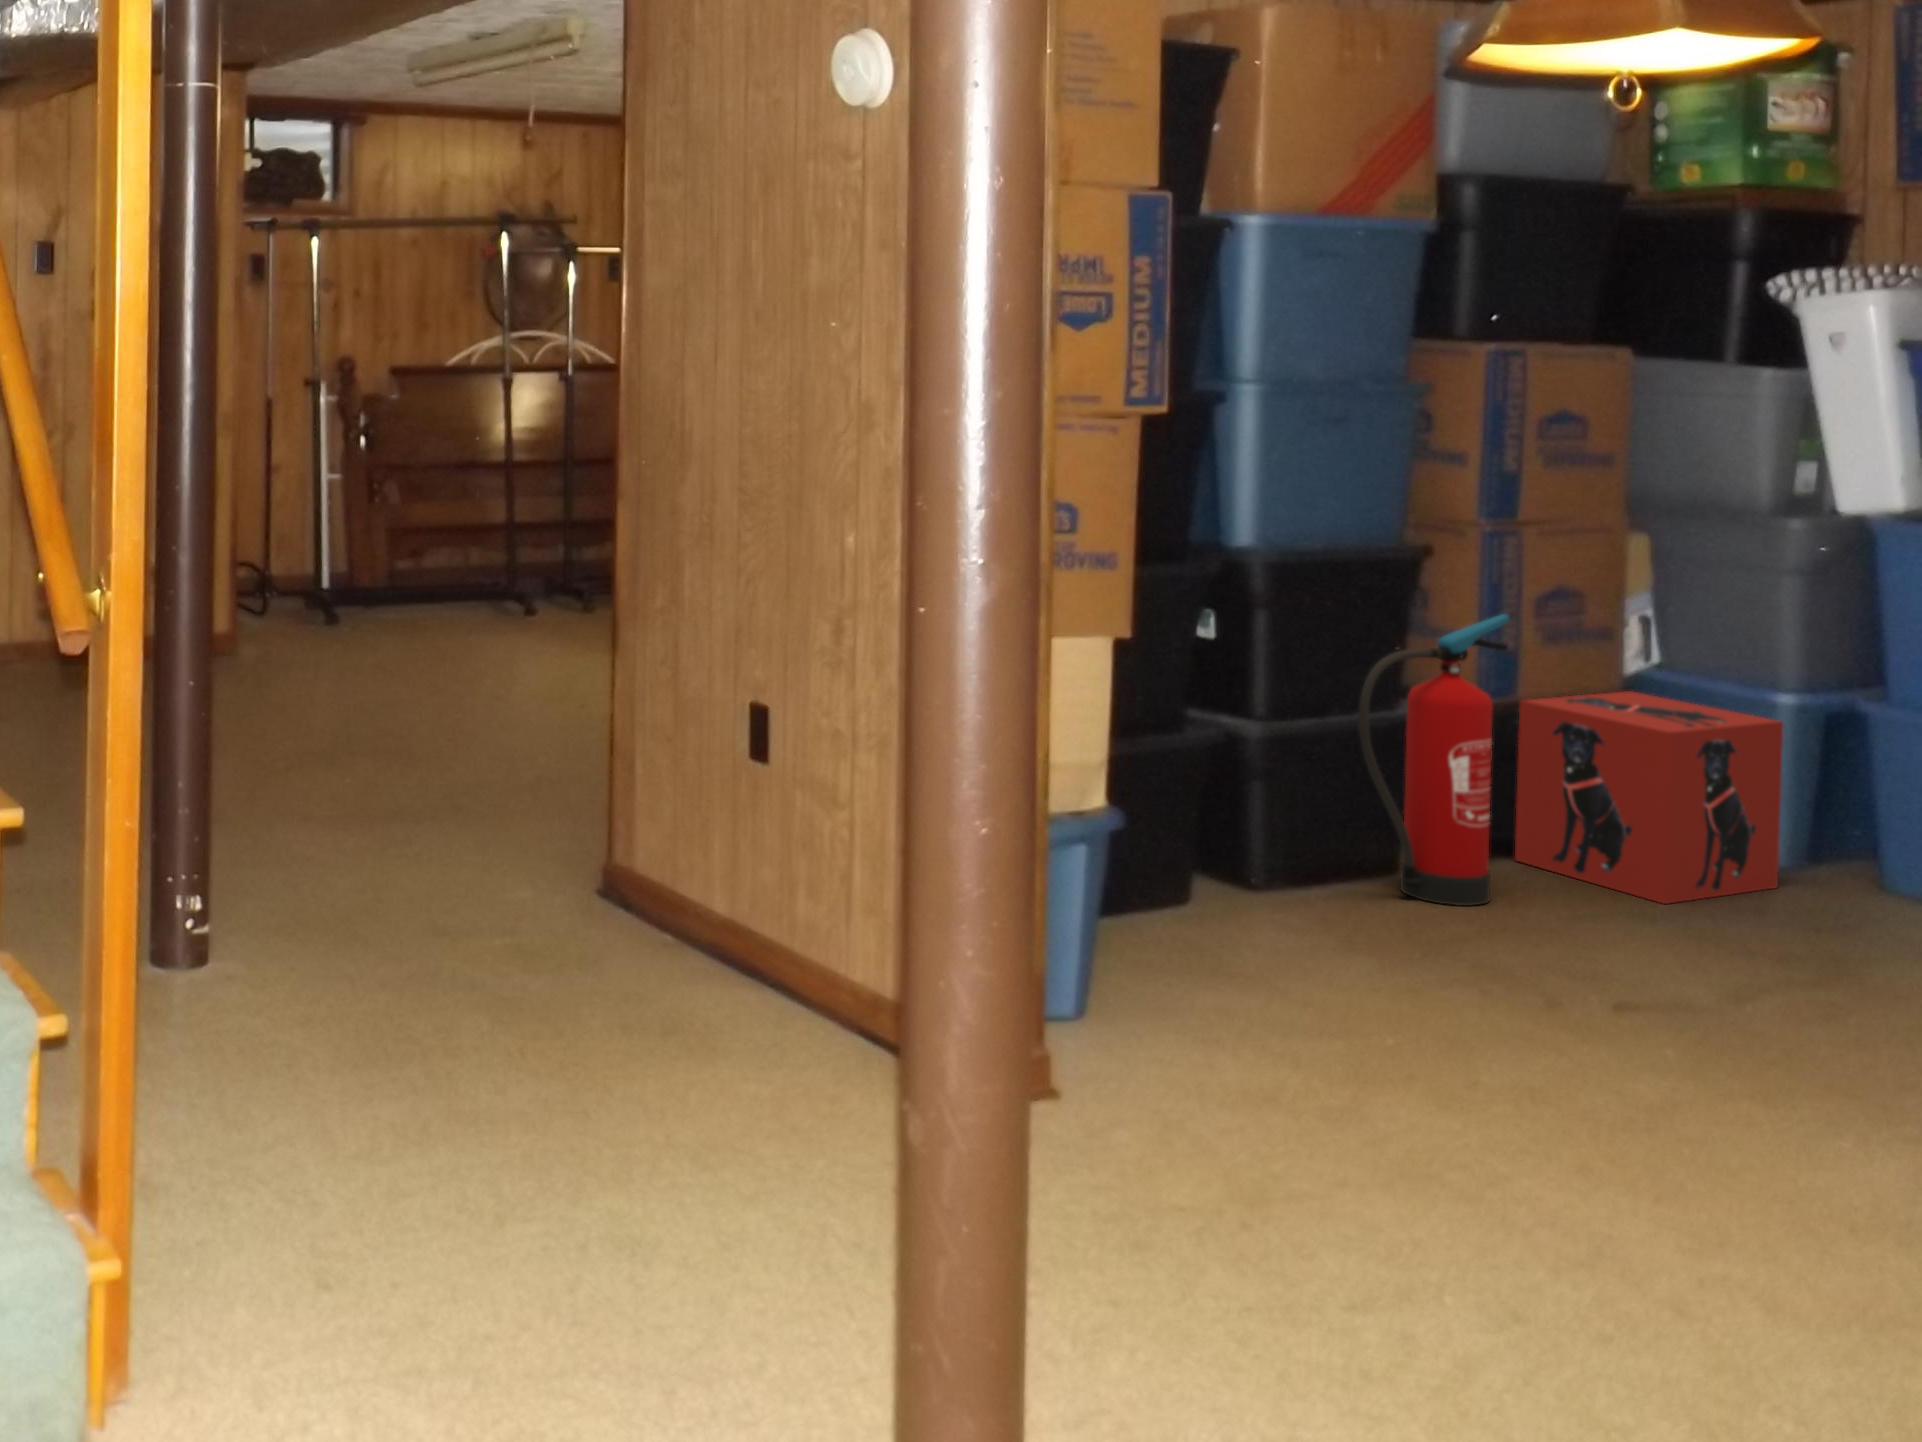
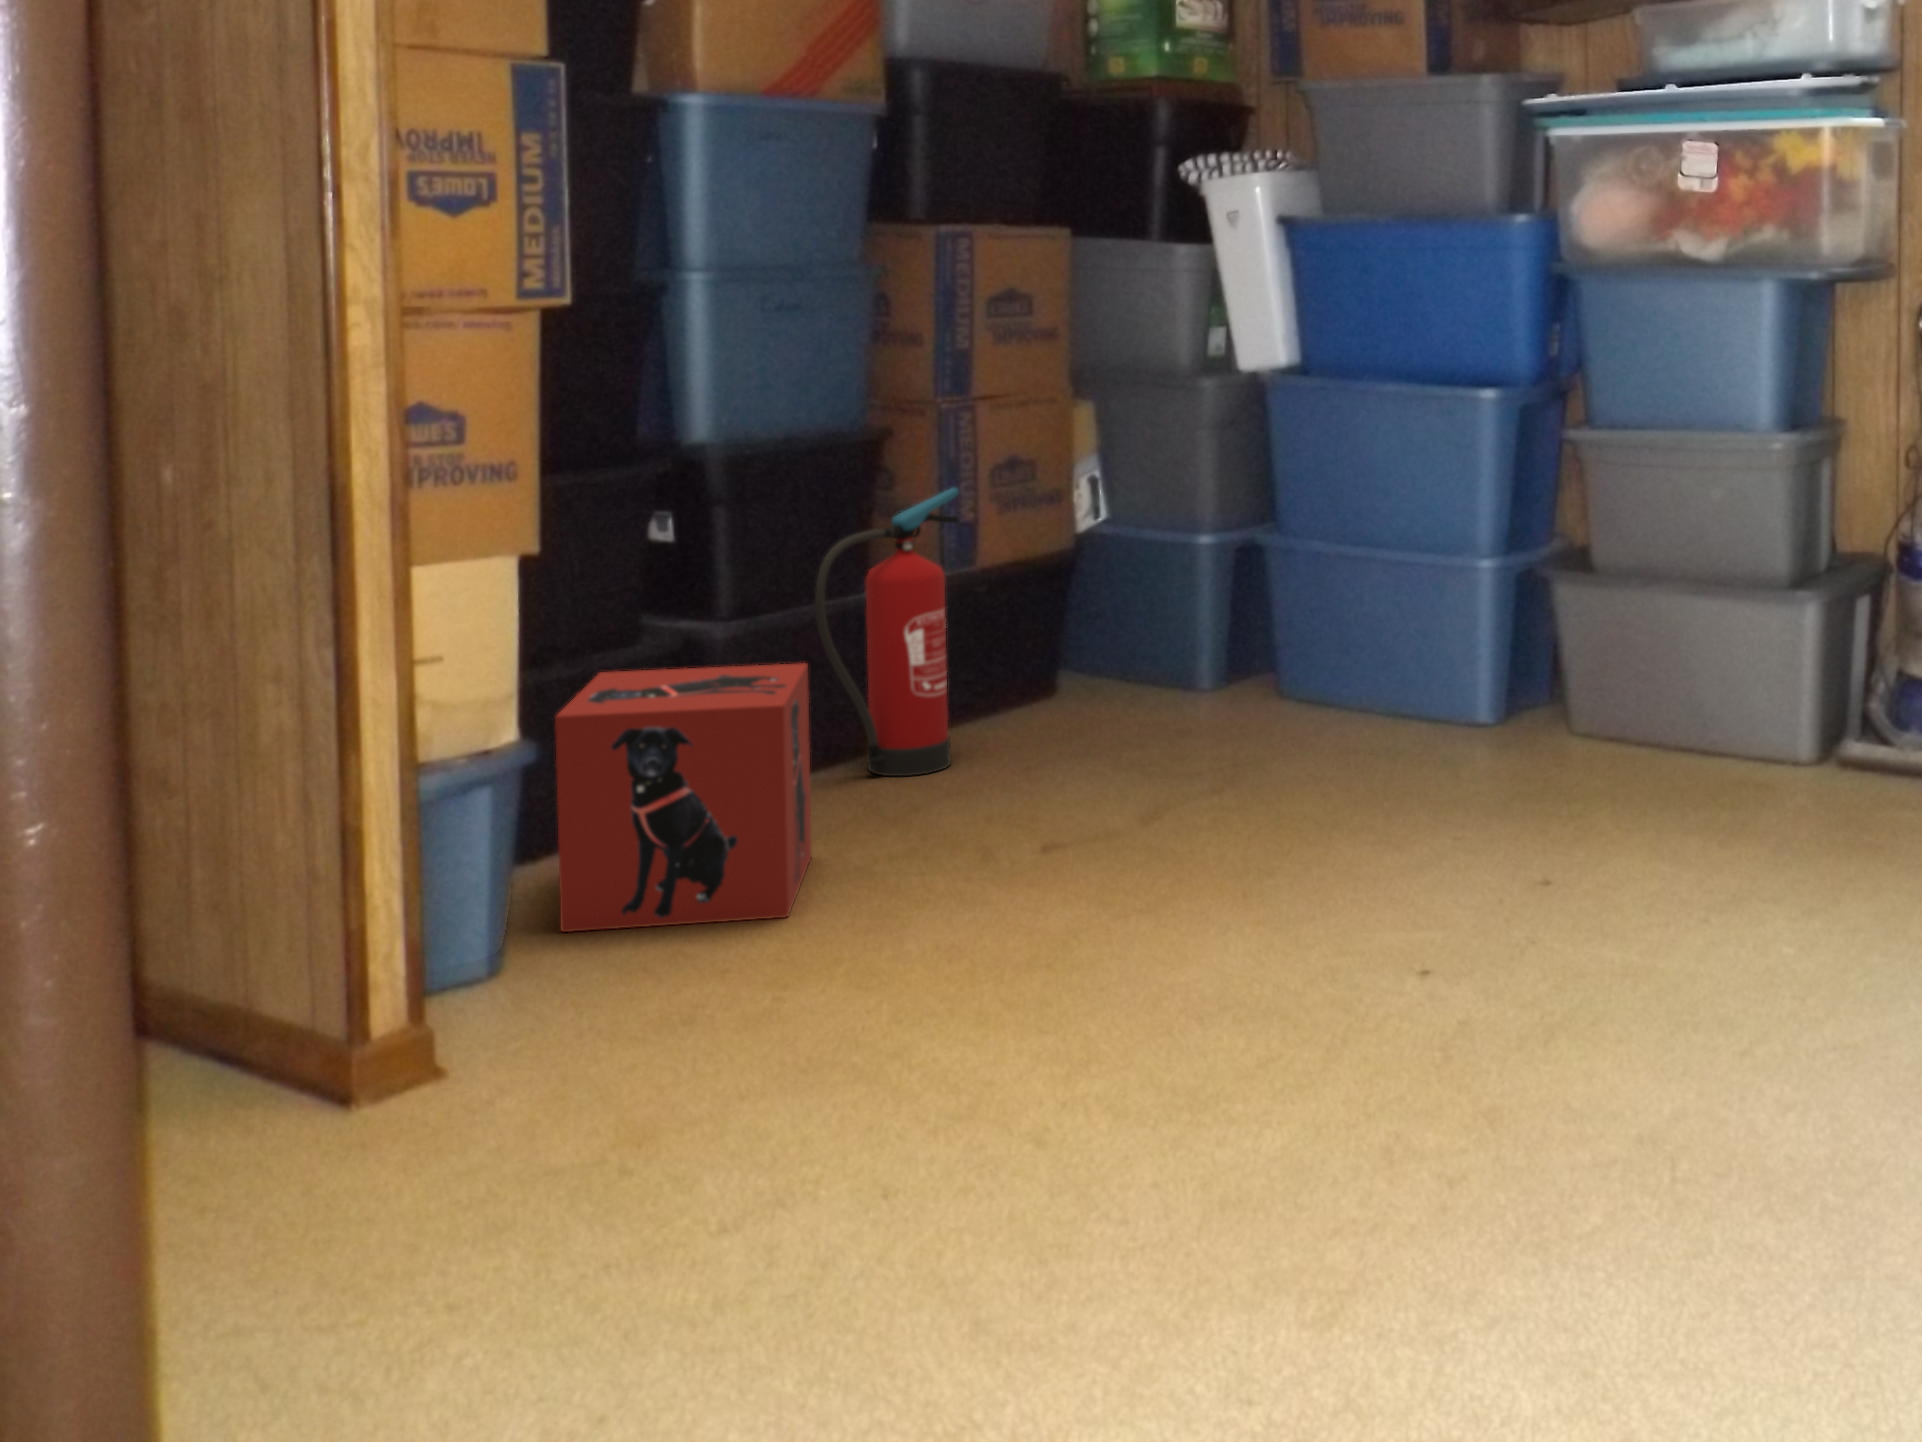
storage box: present [1515,691,1783,904] -> present [555,663,812,932]

